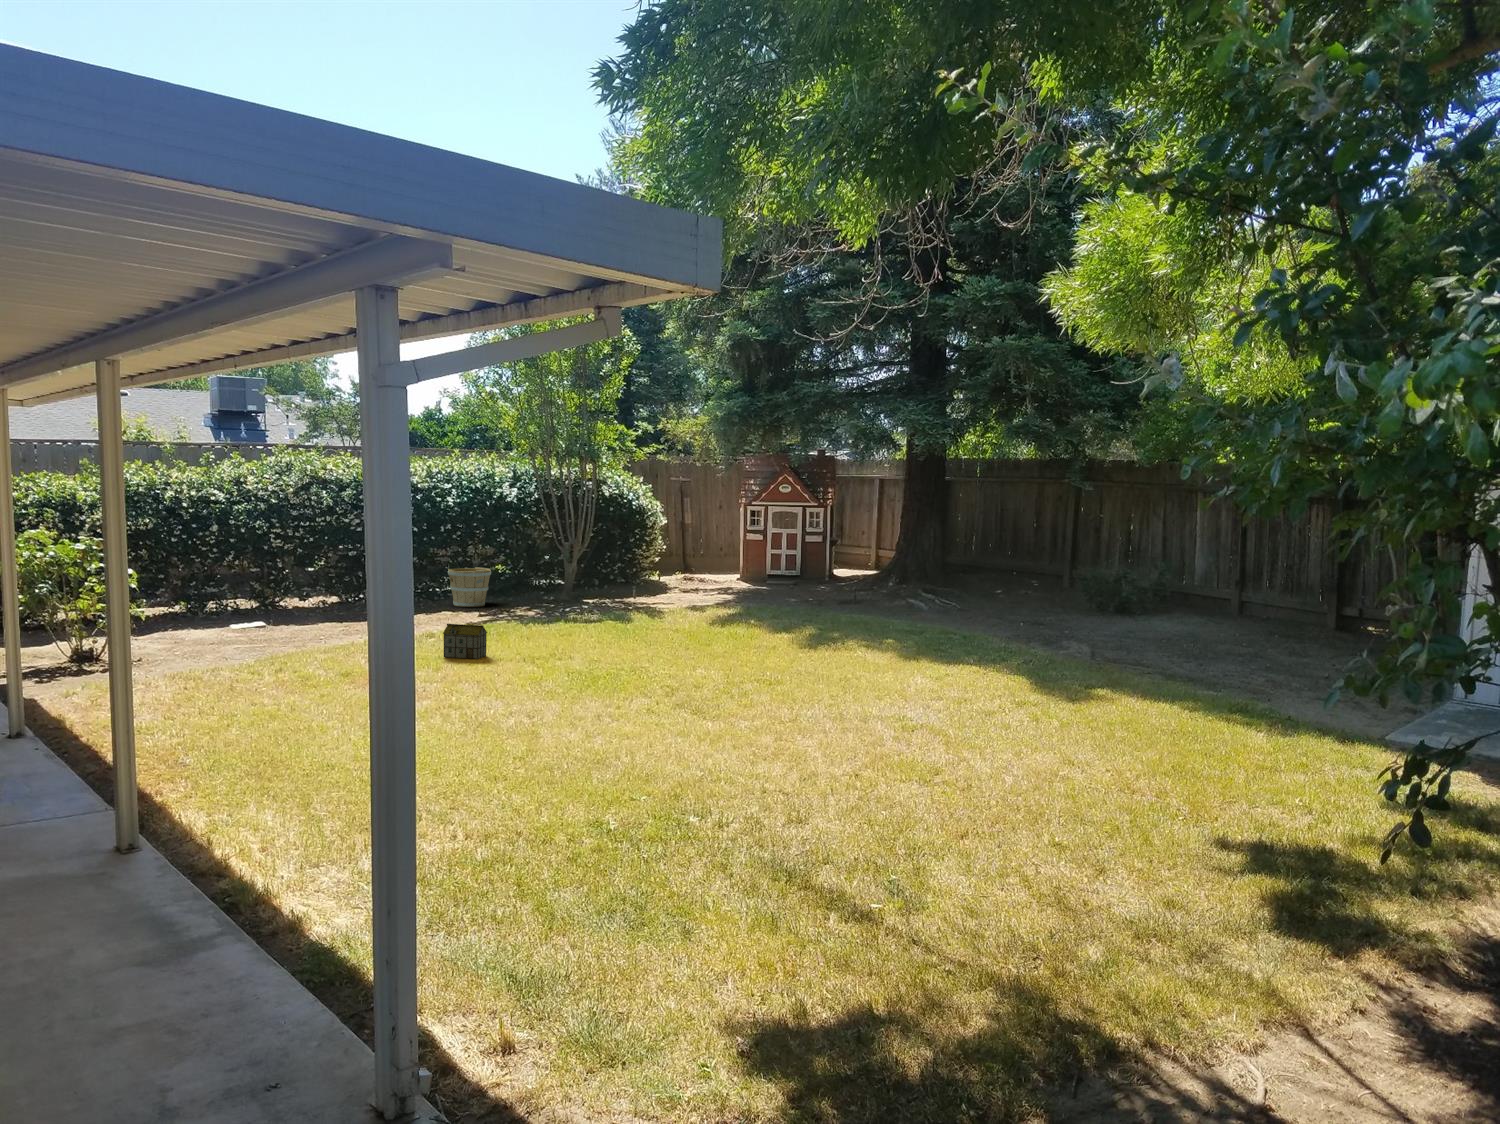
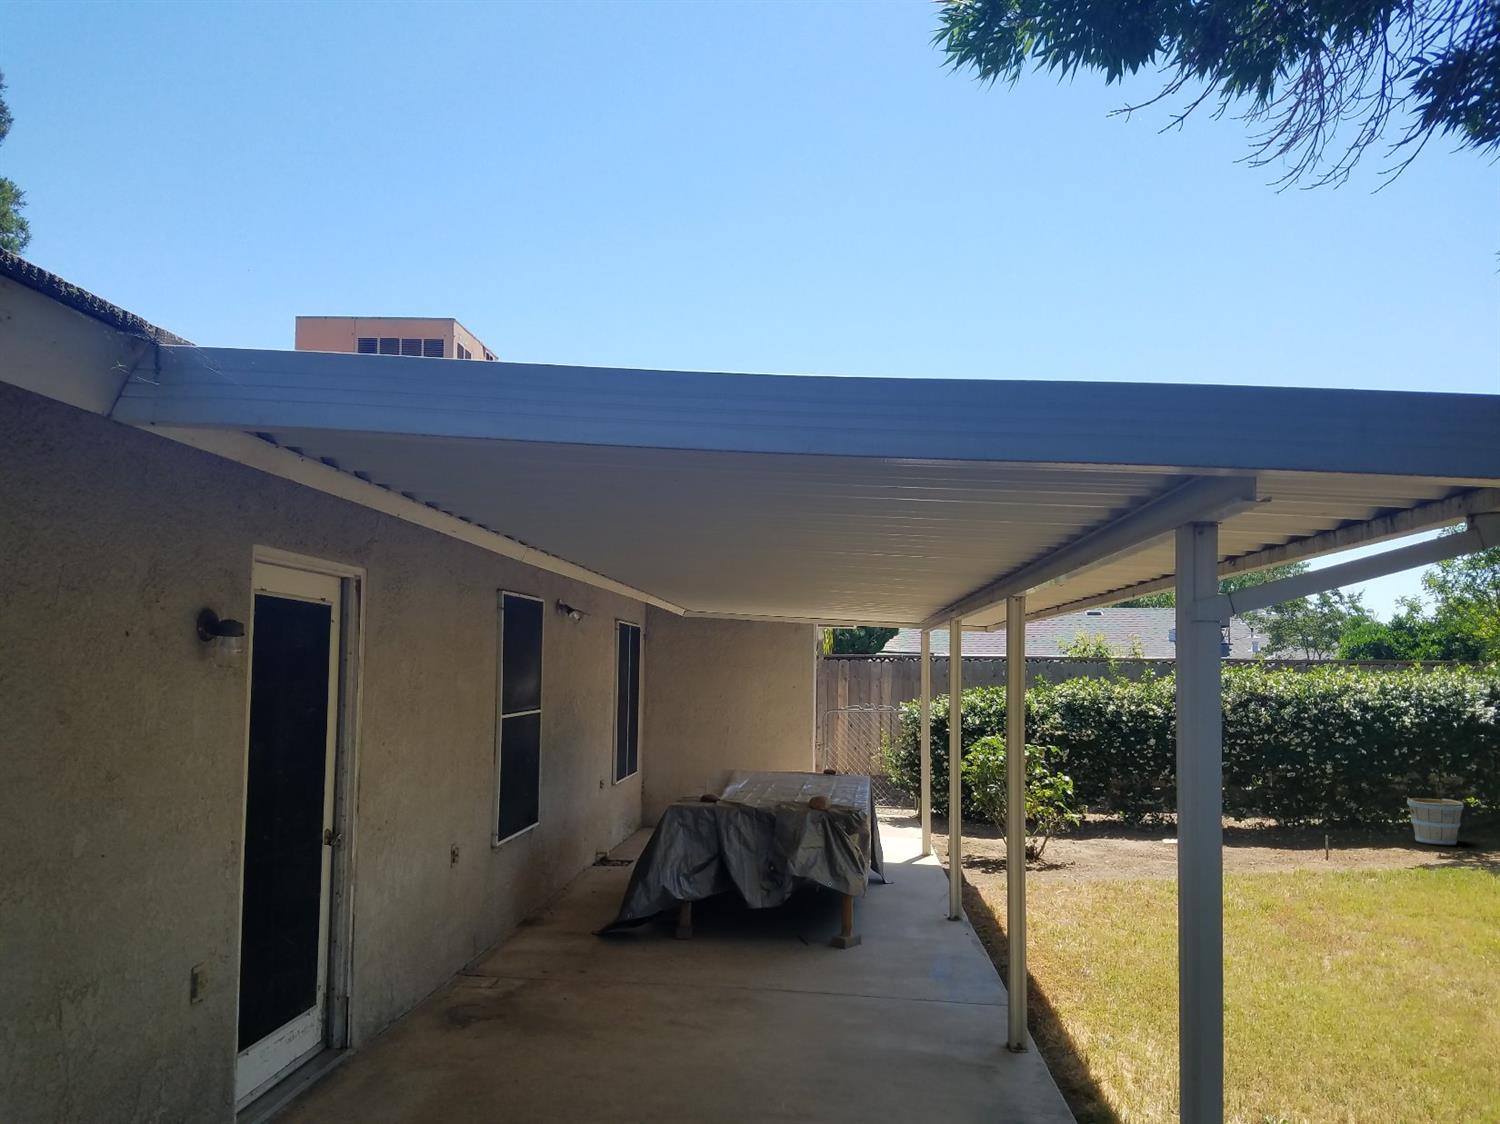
toy house: present [443,624,487,659] -> none [1392,868,1452,916]

